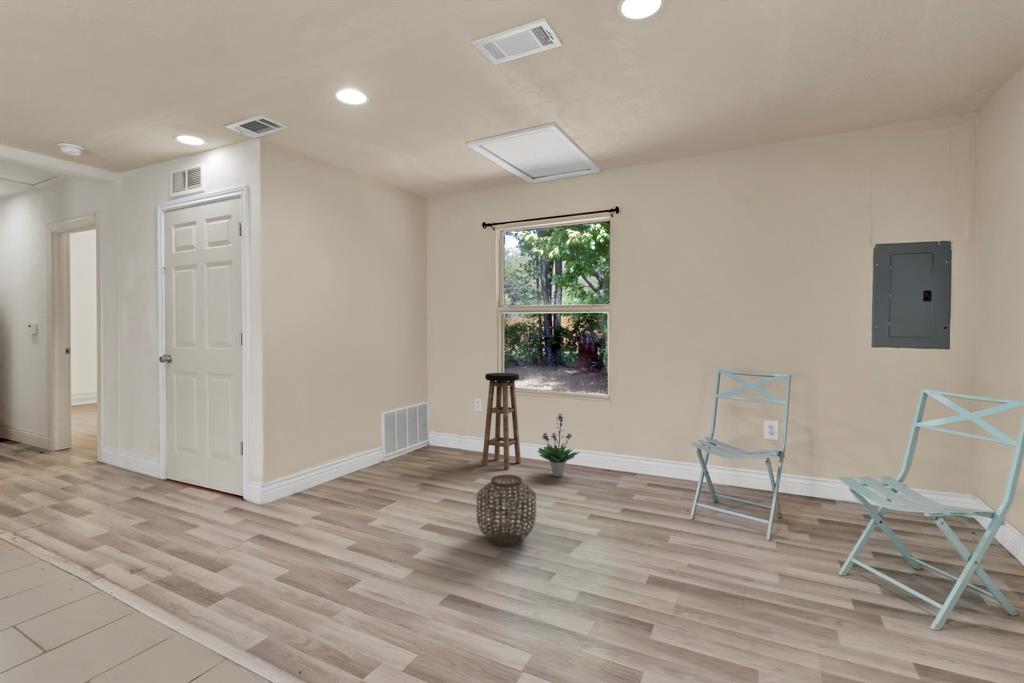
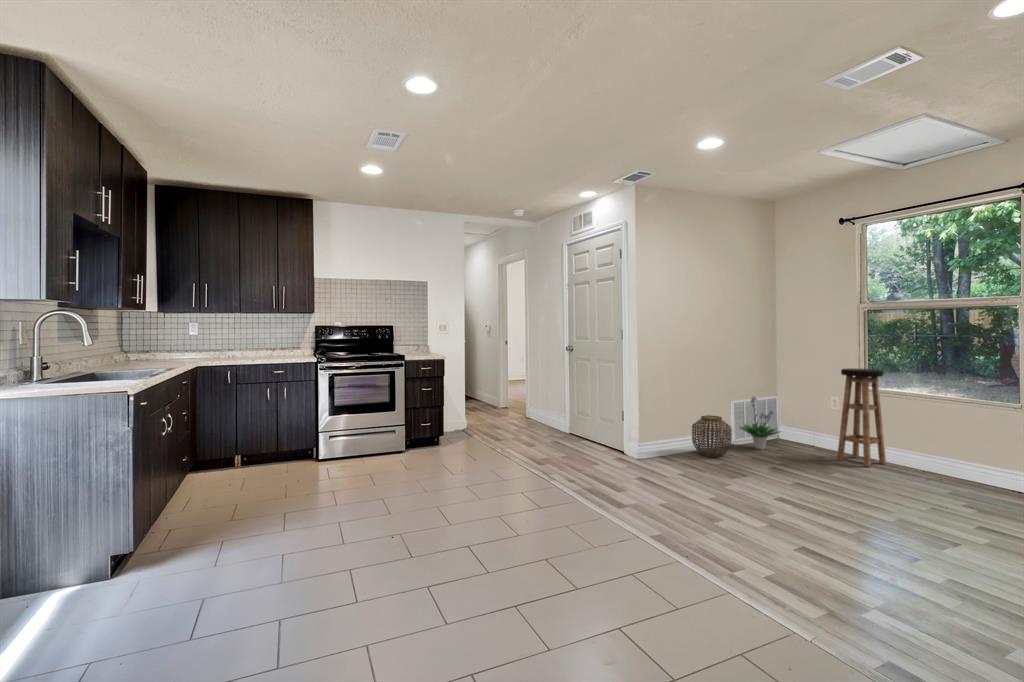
potted plant: present [538,414,579,477] -> present [739,396,780,449]
woven basket: present [476,474,536,547] -> present [692,415,732,457]

